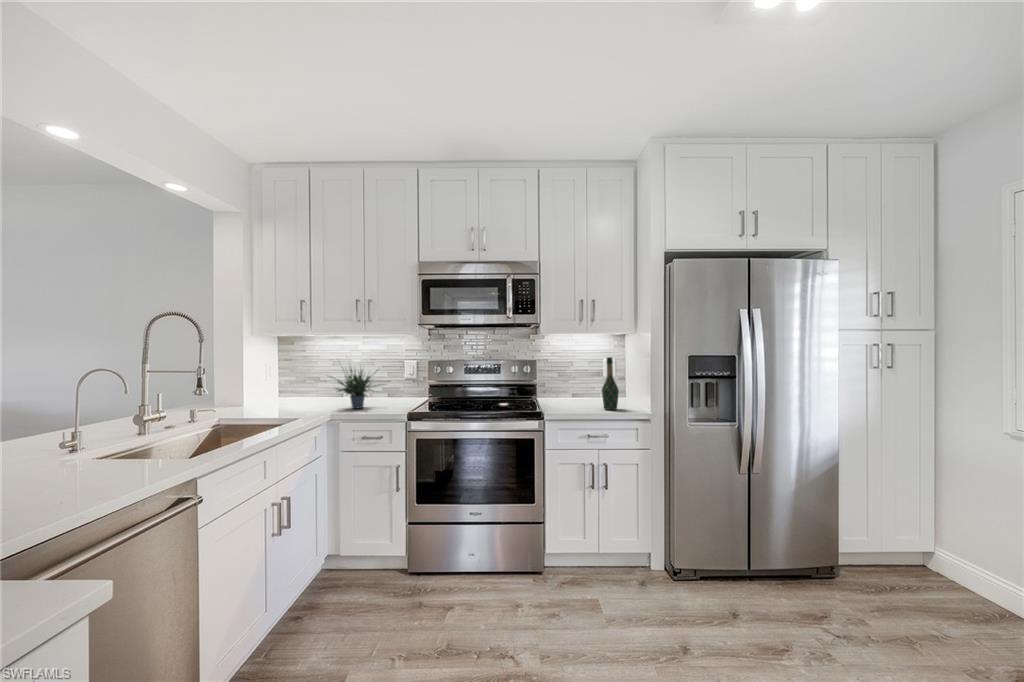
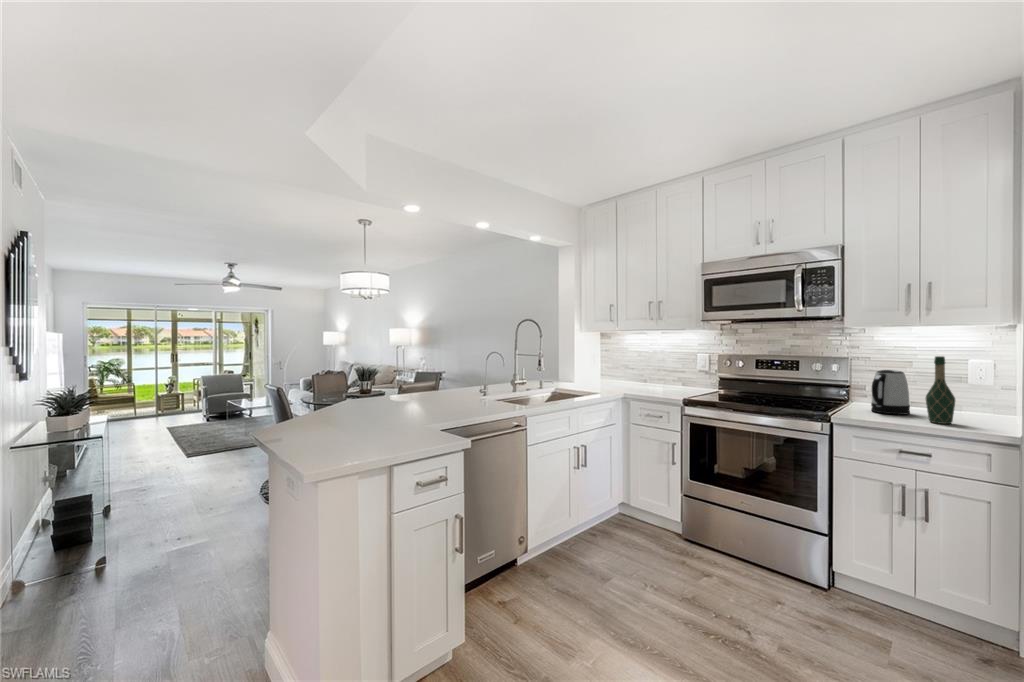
potted plant: present [333,367,379,408] -> none [626,348,676,392]
kettle: none [561,369,585,406] -> present [871,370,910,415]

